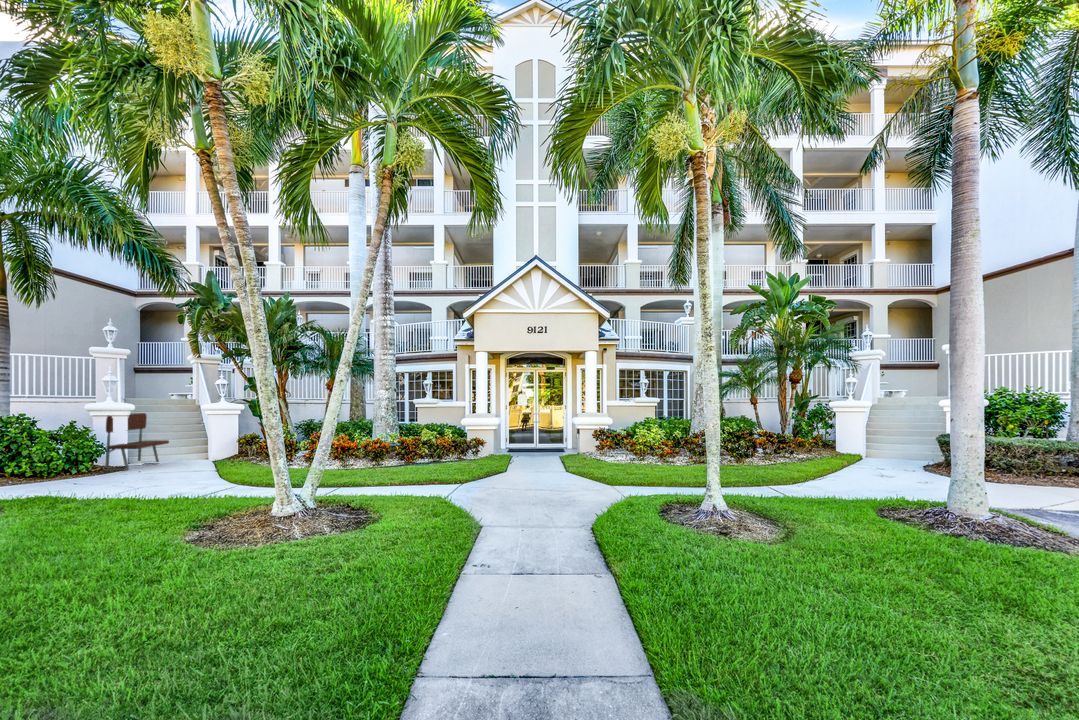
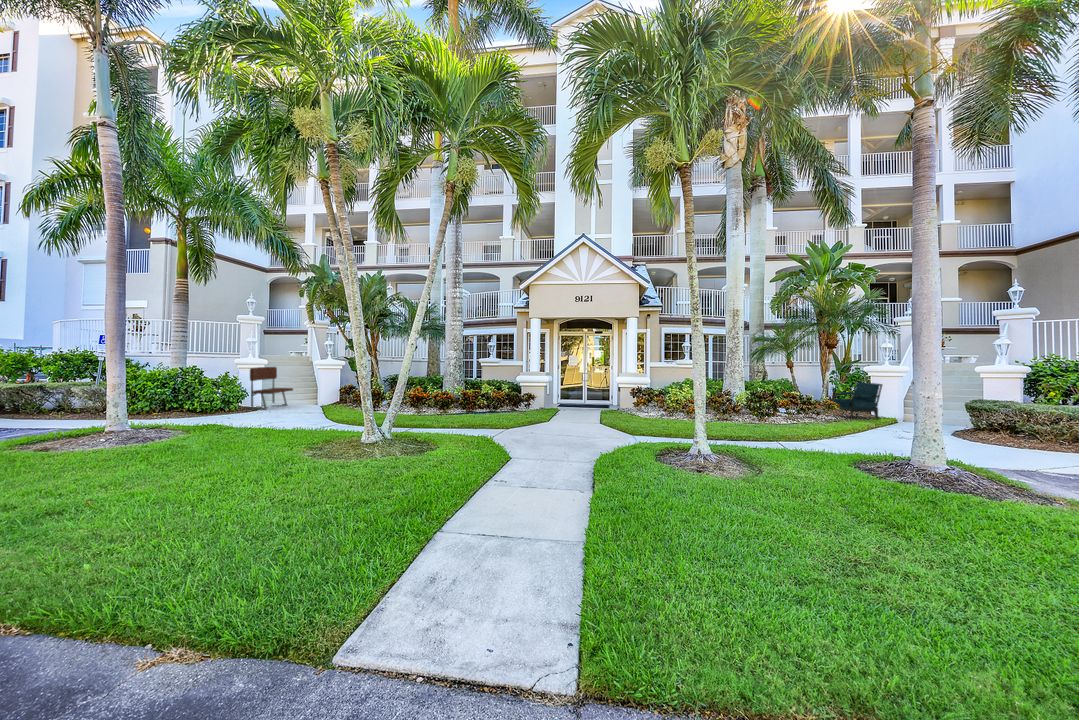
chair: none [802,417,851,457] -> present [832,382,882,419]

